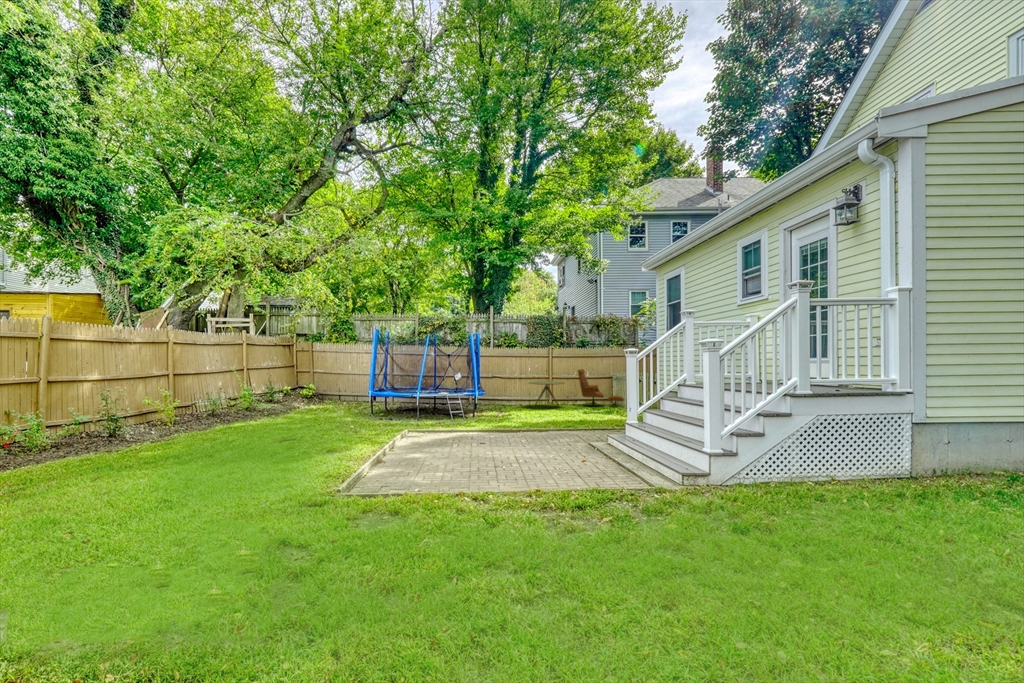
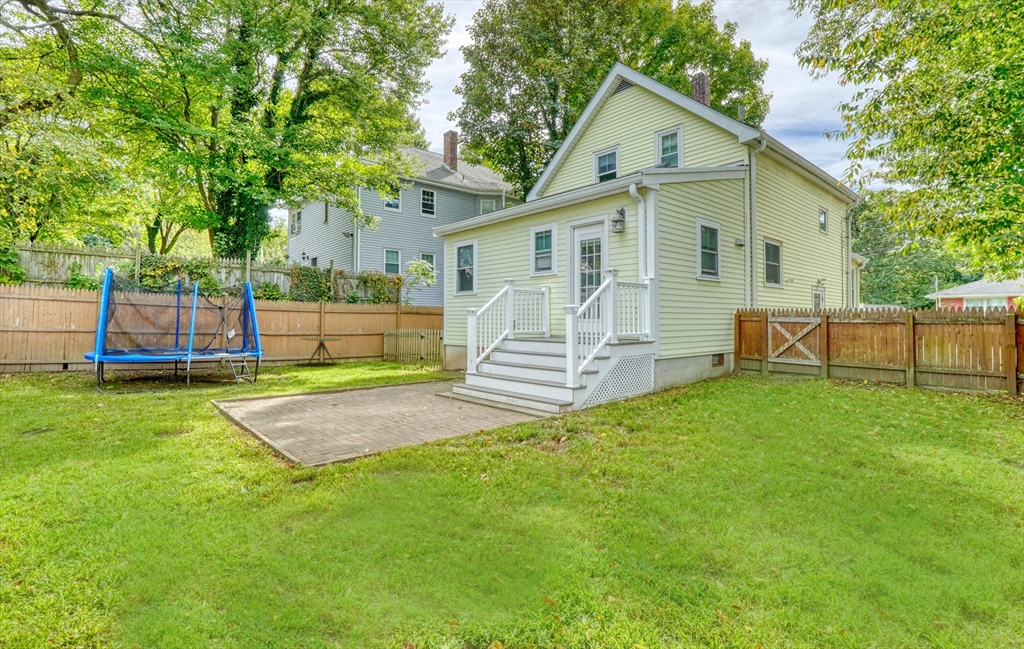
lounge chair: present [578,369,623,407] -> none [352,326,397,363]

